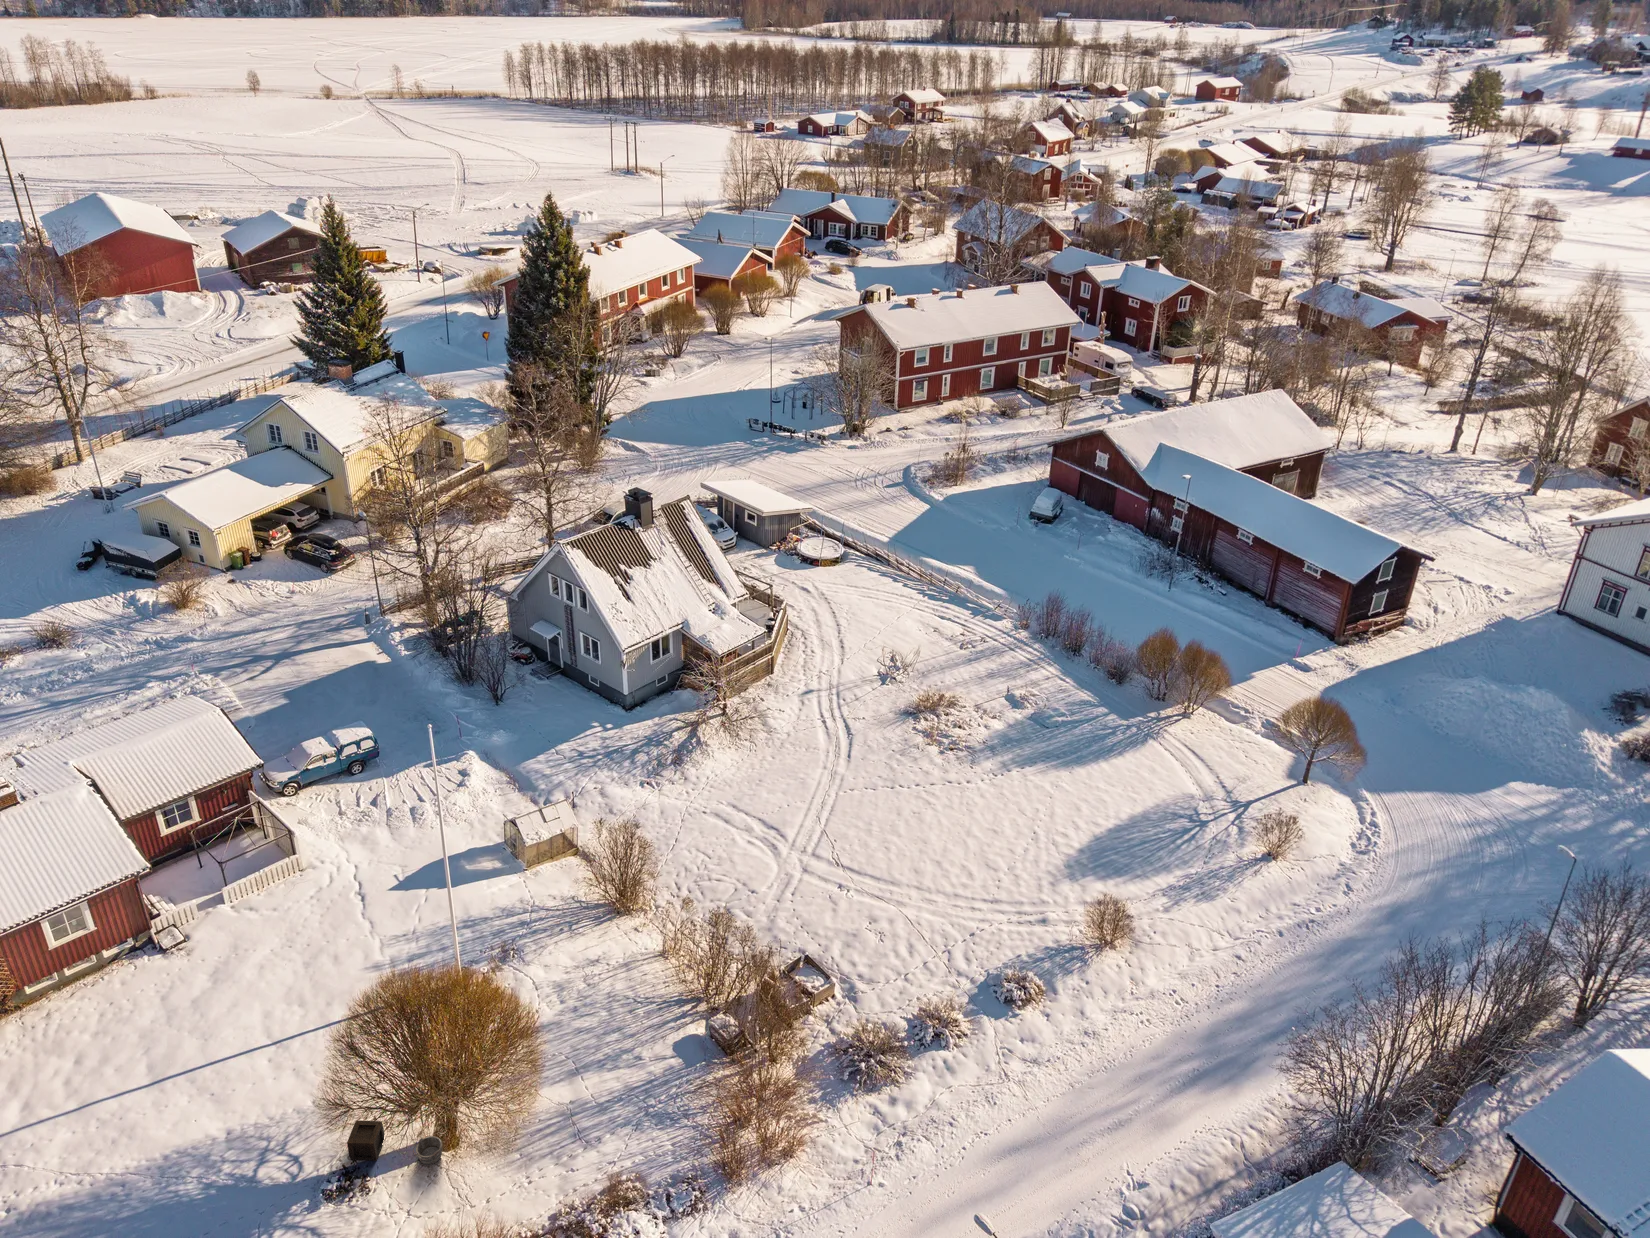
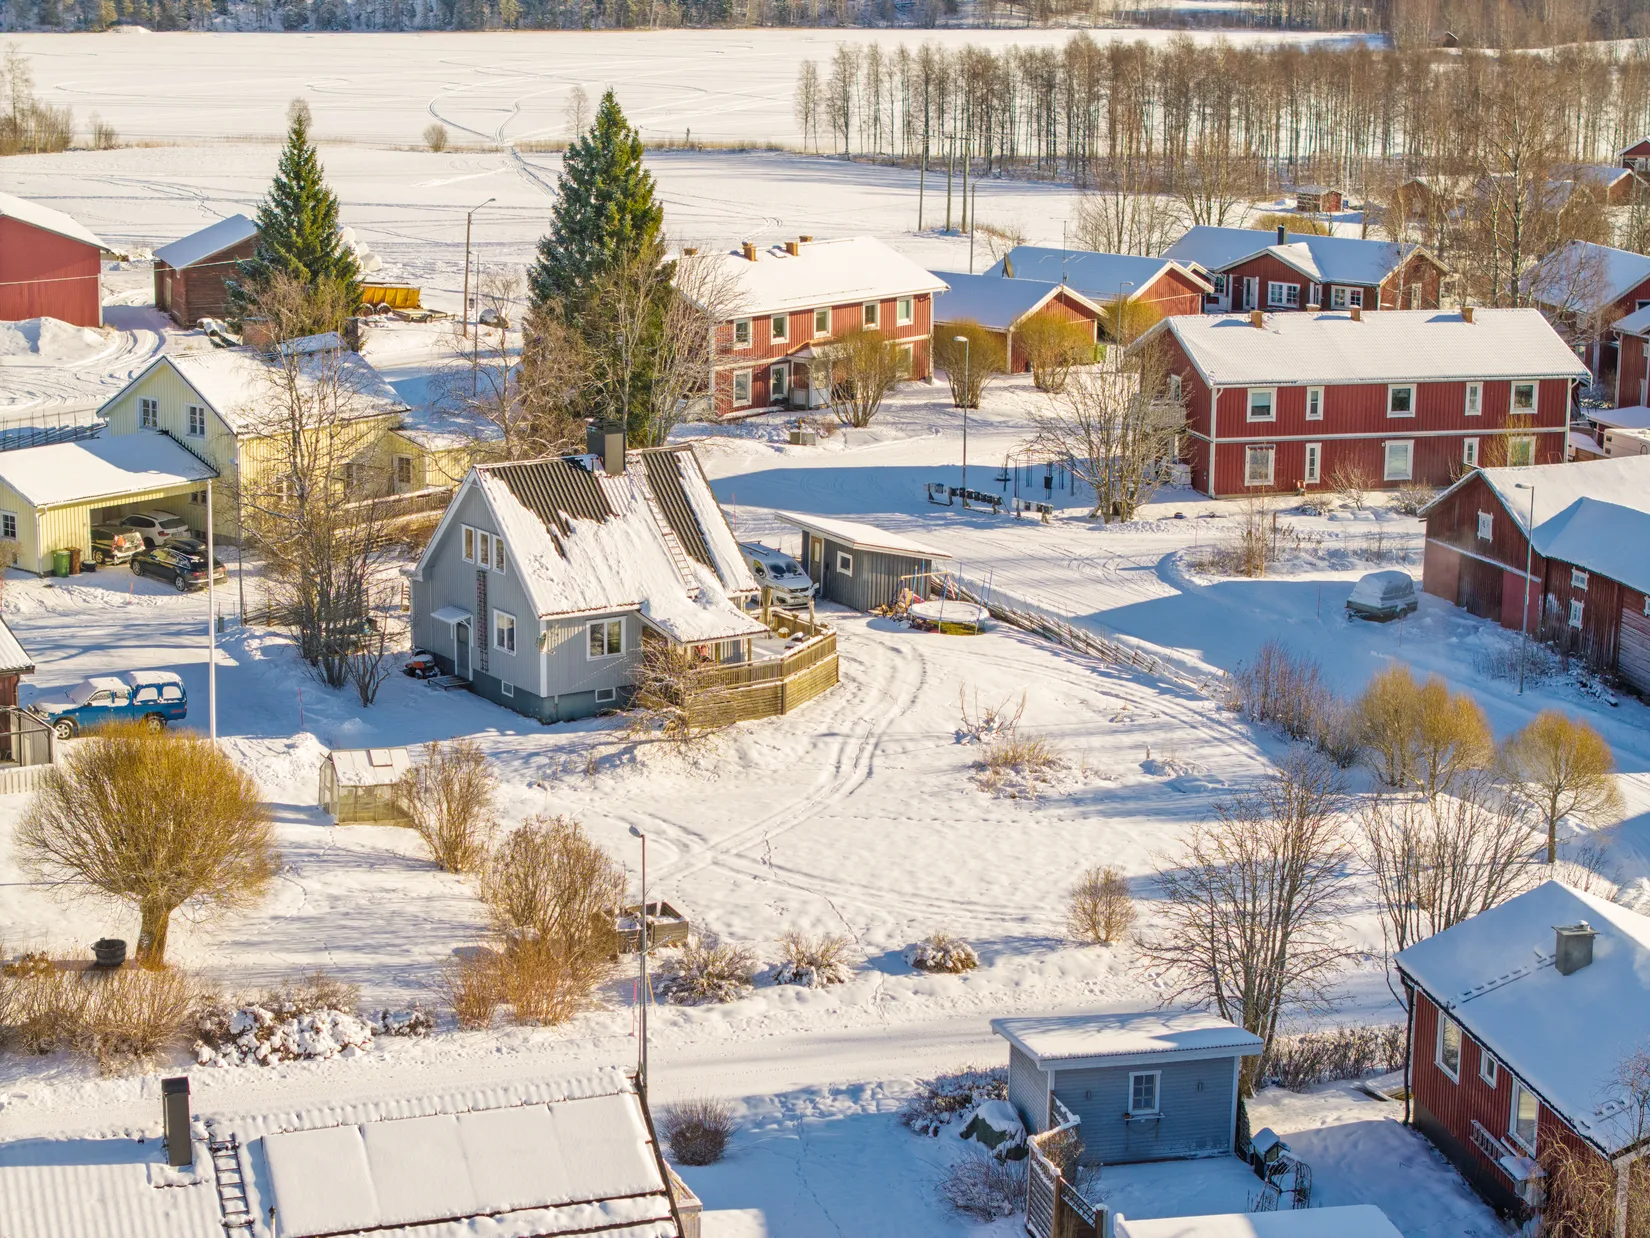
wooden crate: present [347,1120,385,1161] -> none [15,914,63,959]

